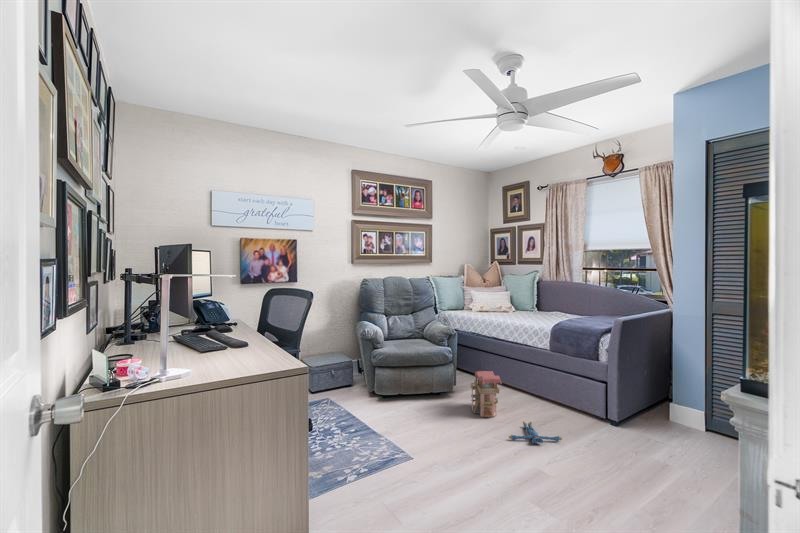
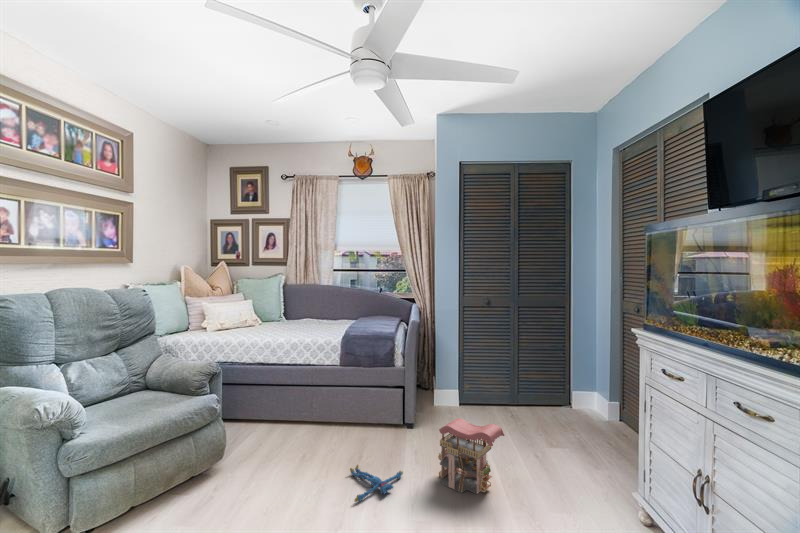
toy house: present [471,371,502,417] -> present [438,418,504,494]

